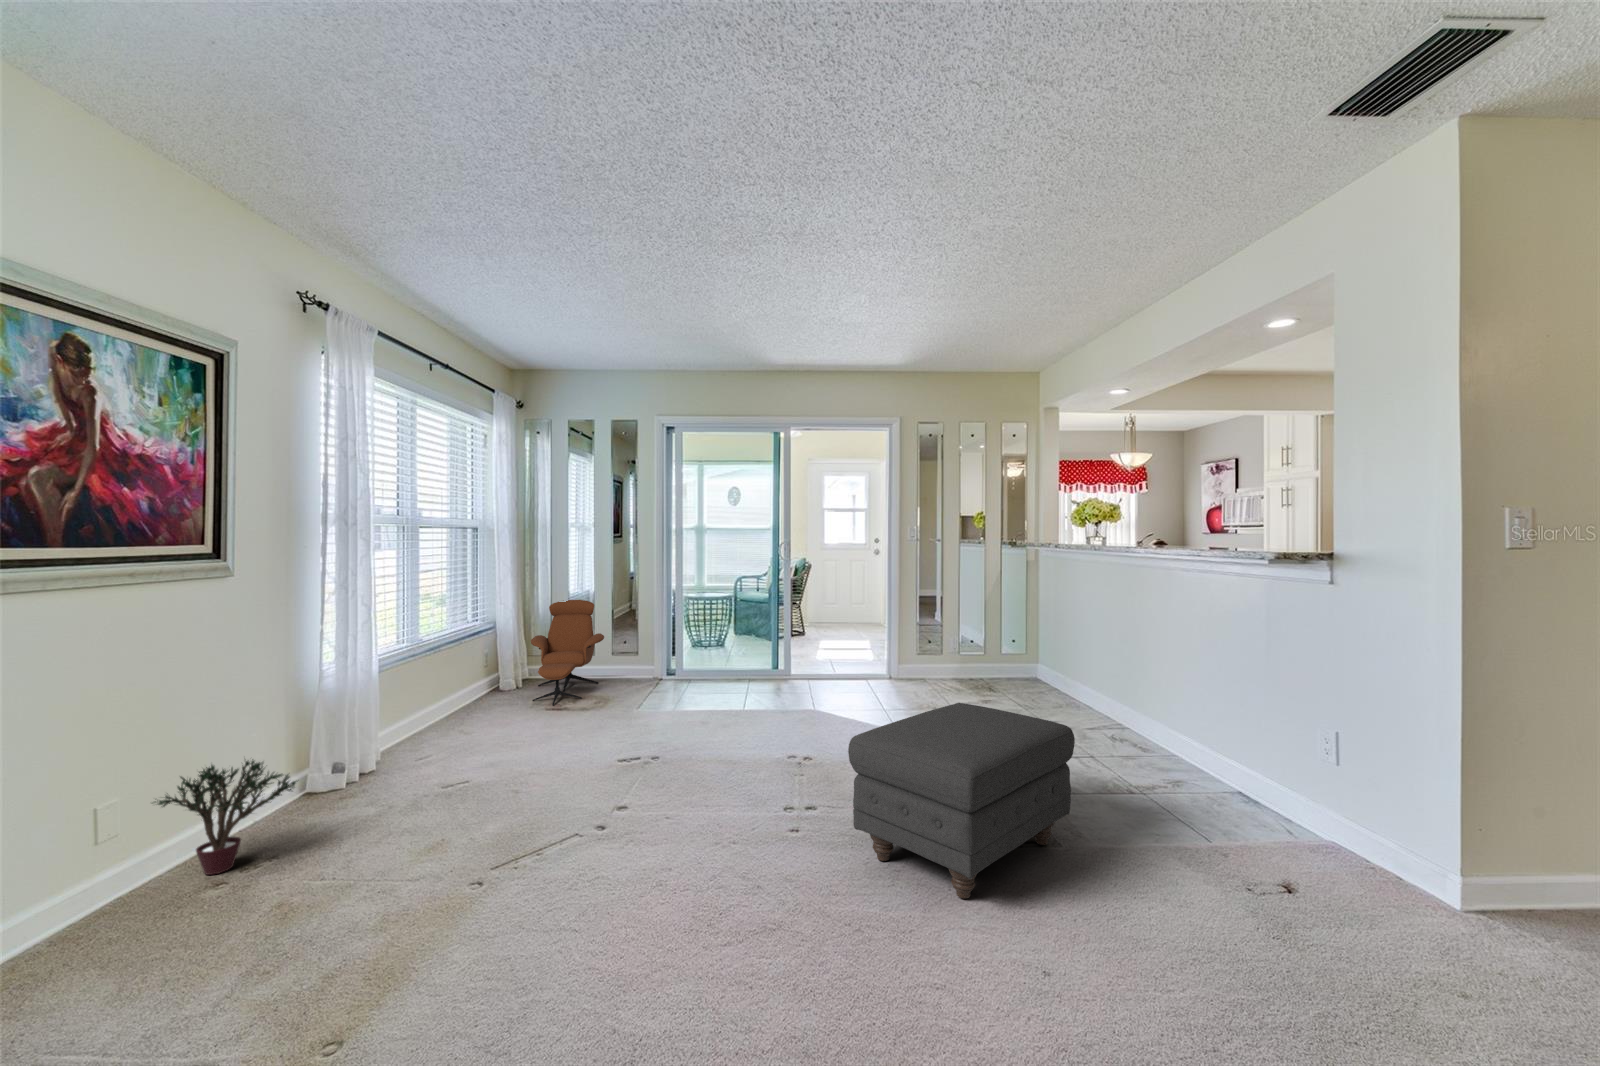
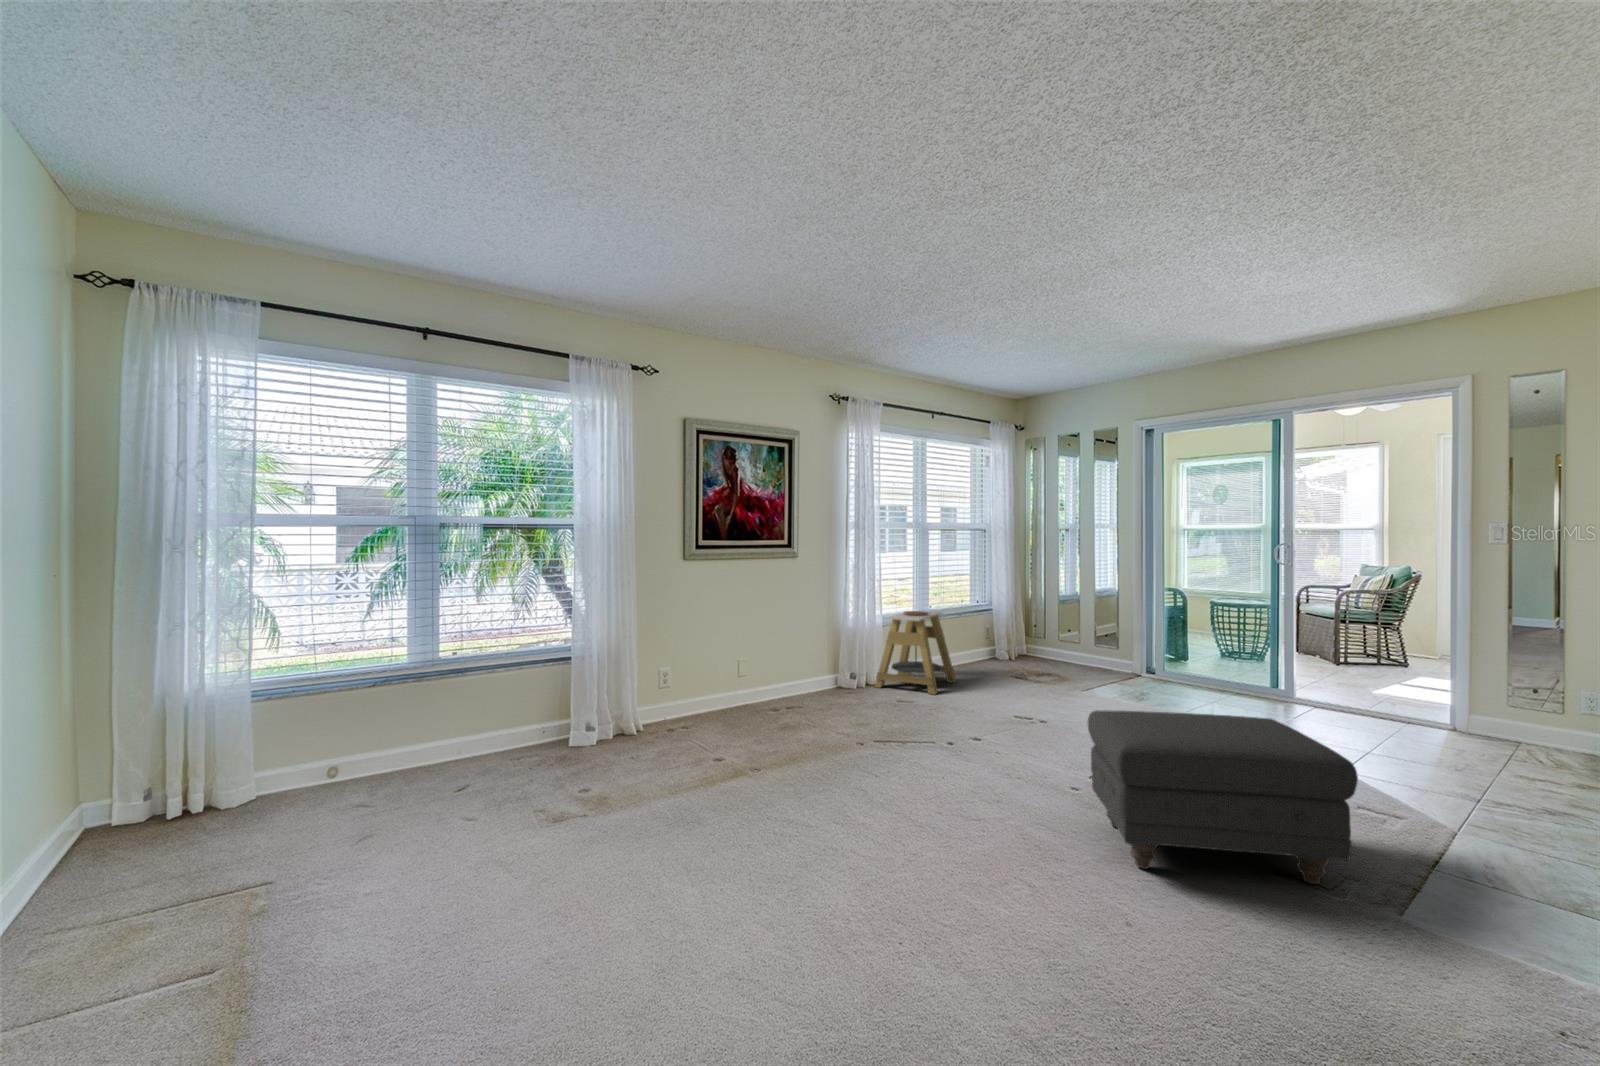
lounge chair: present [531,600,604,705] -> none [1011,592,1084,675]
side table: none [373,642,487,775] -> present [875,611,956,695]
potted plant: present [155,759,297,875] -> none [757,652,812,708]

